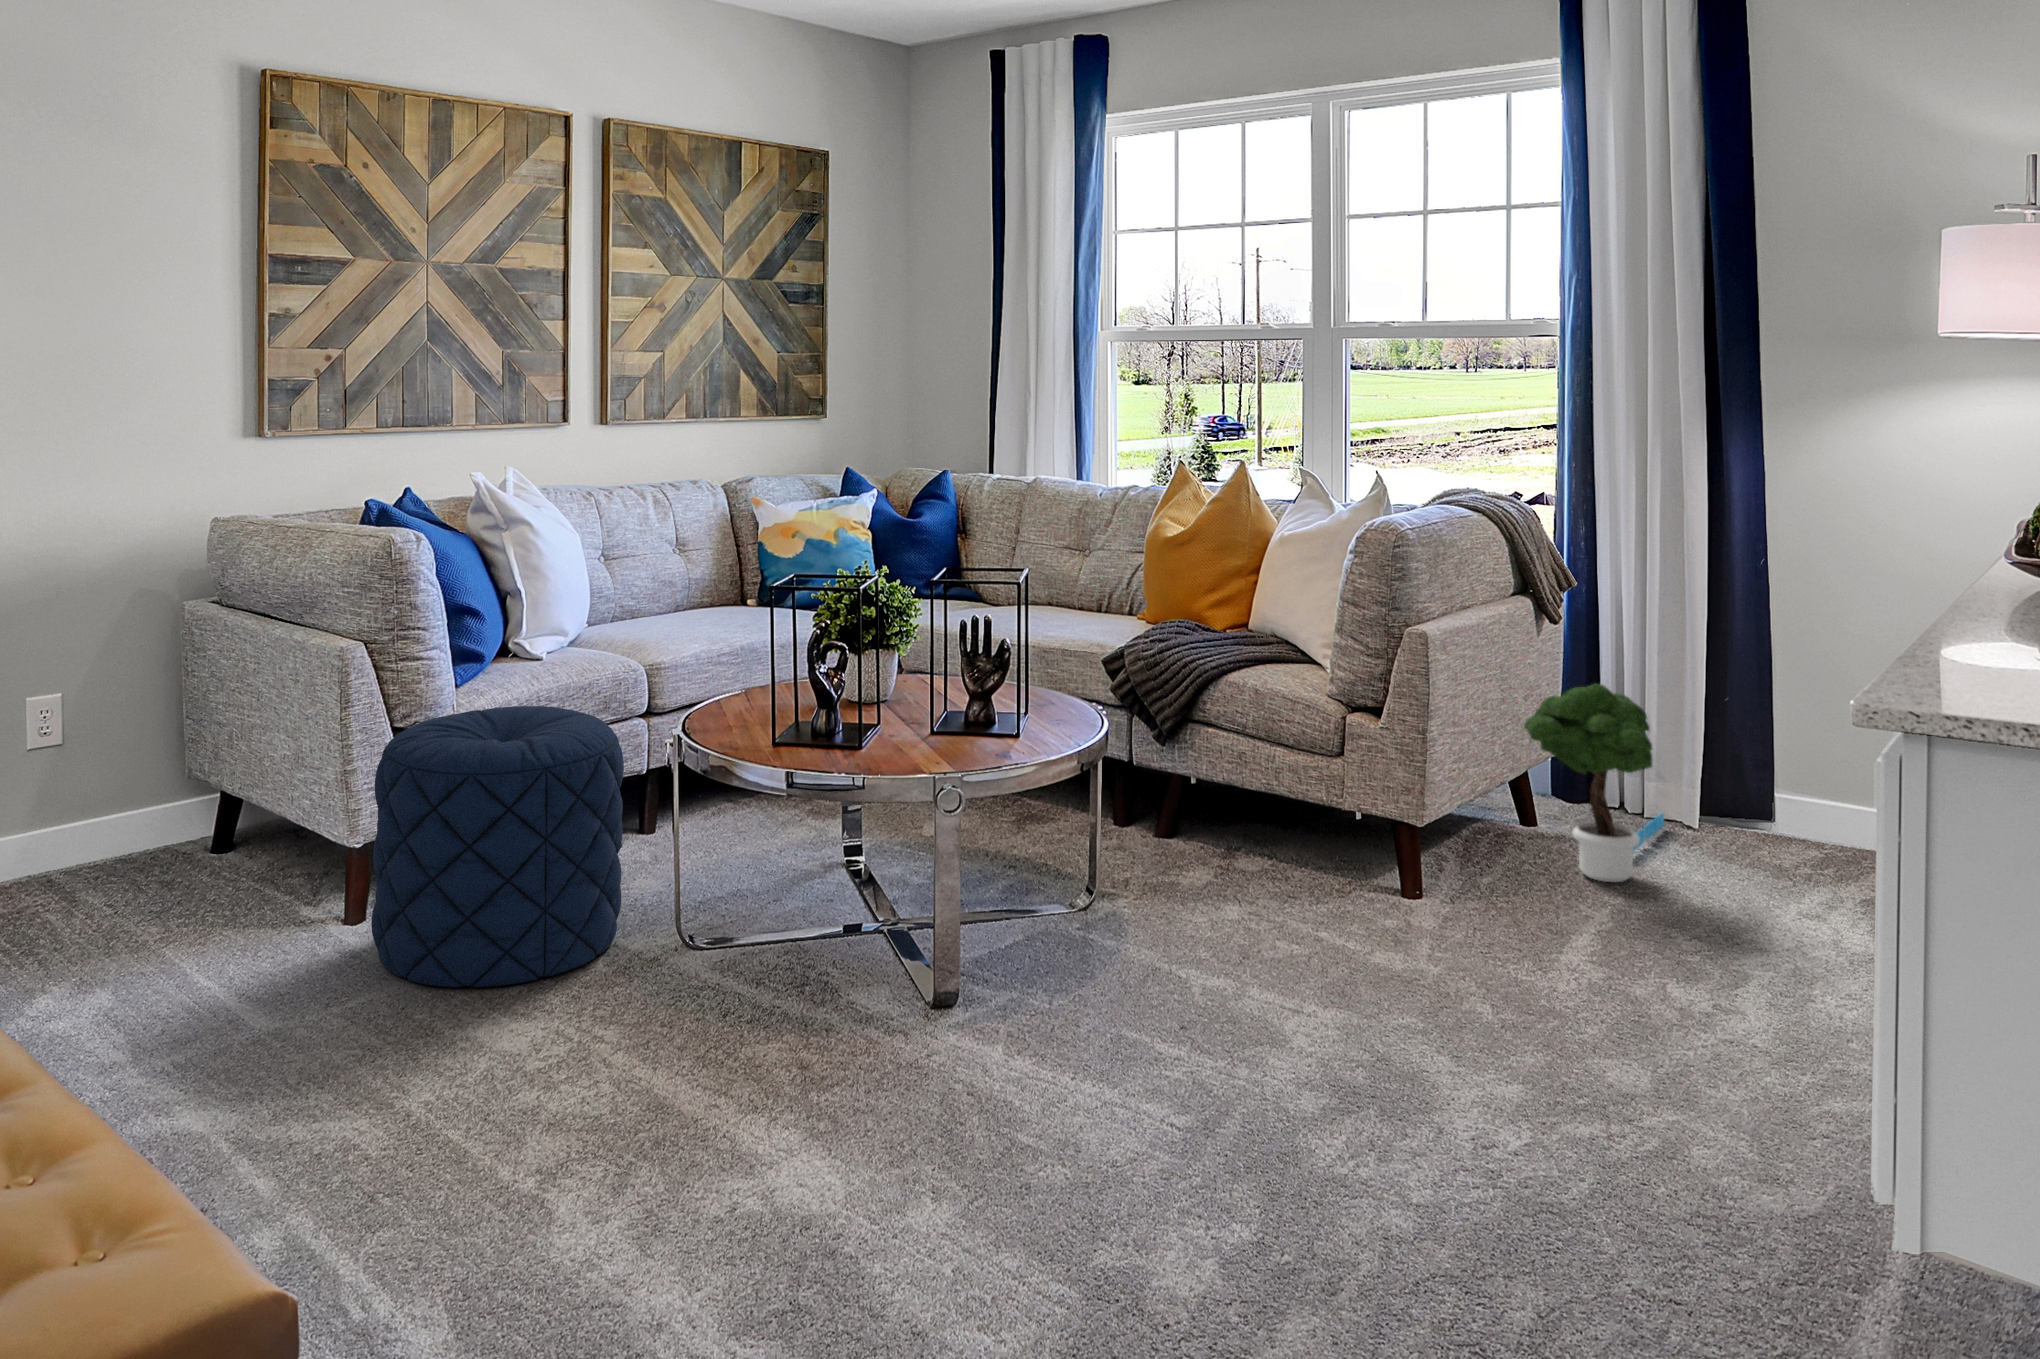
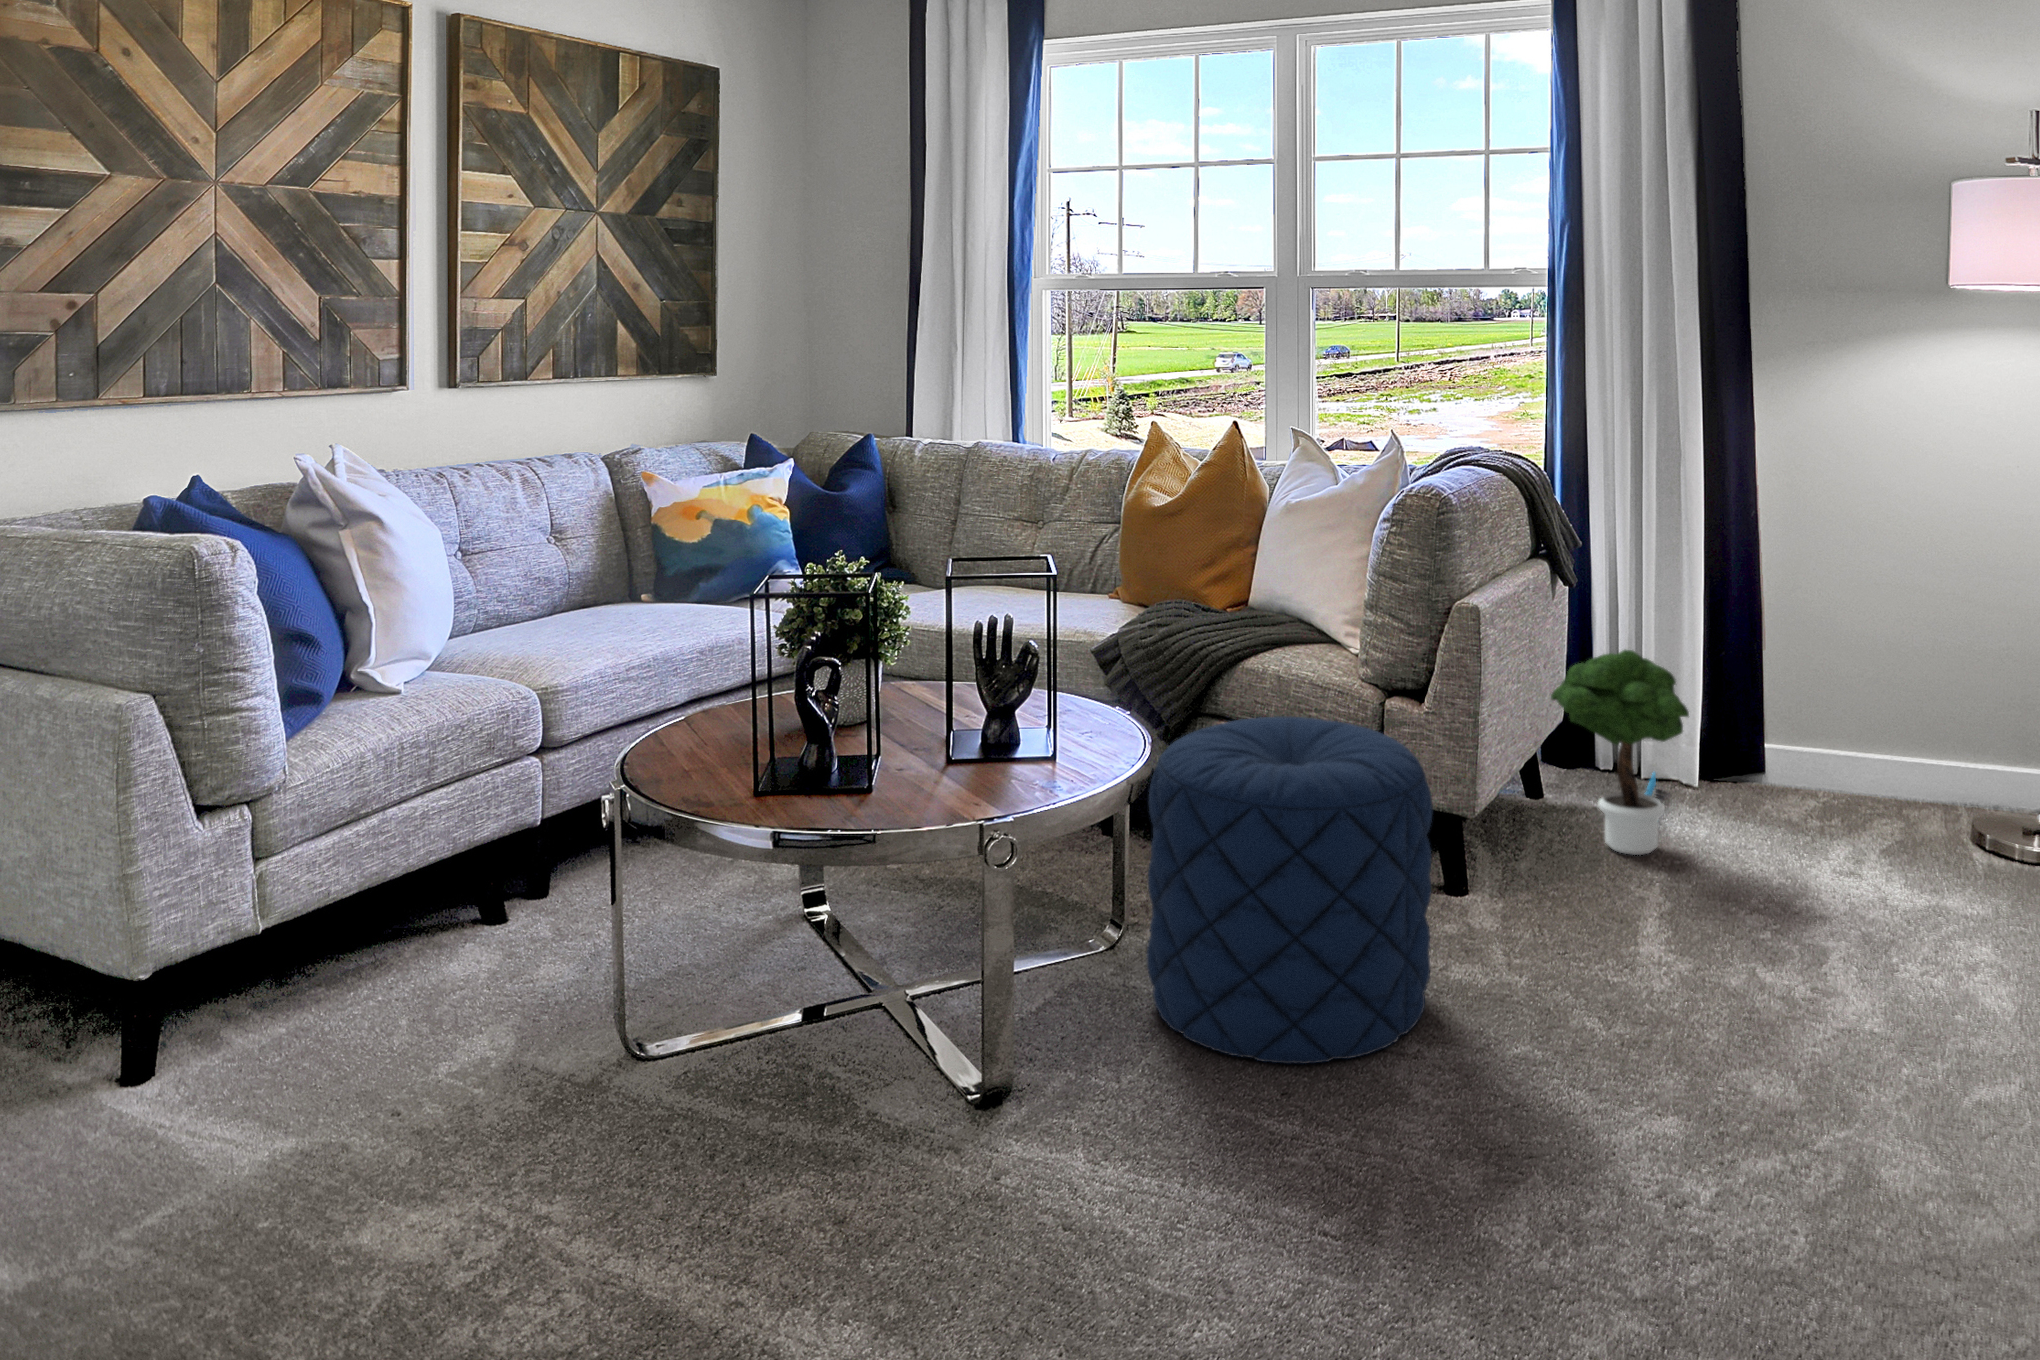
pouf: present [371,706,624,987] -> present [1147,716,1433,1064]

